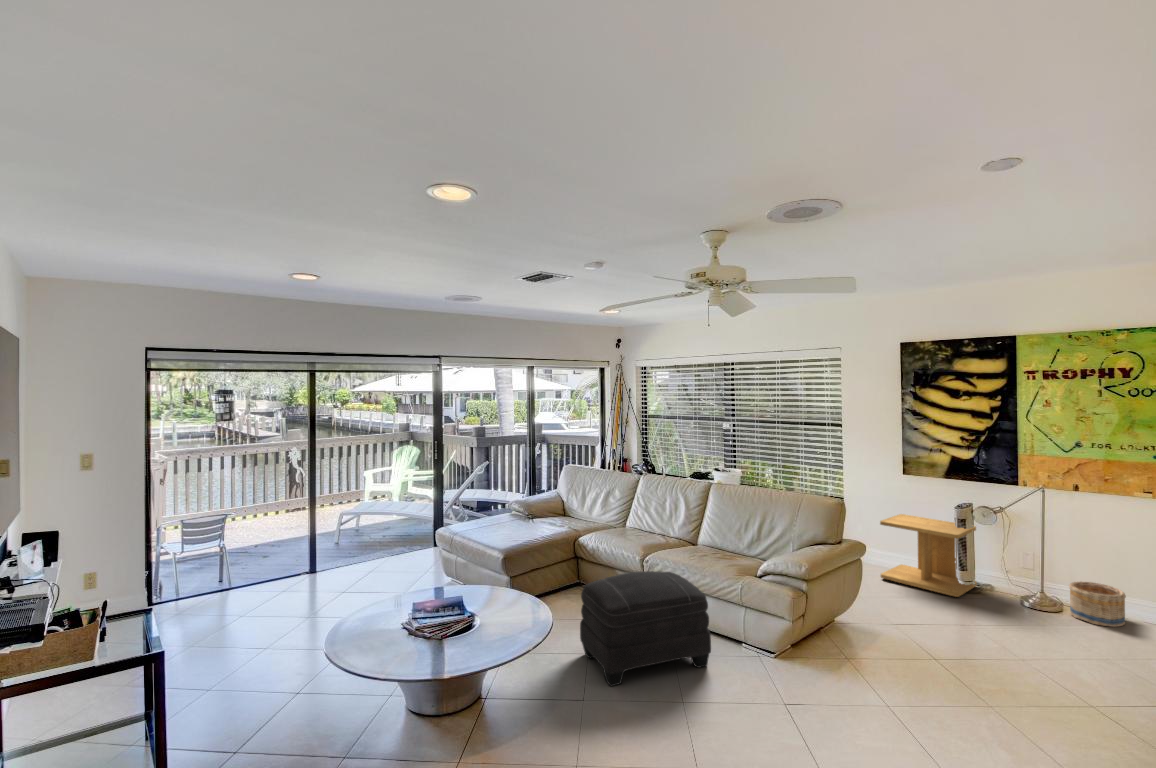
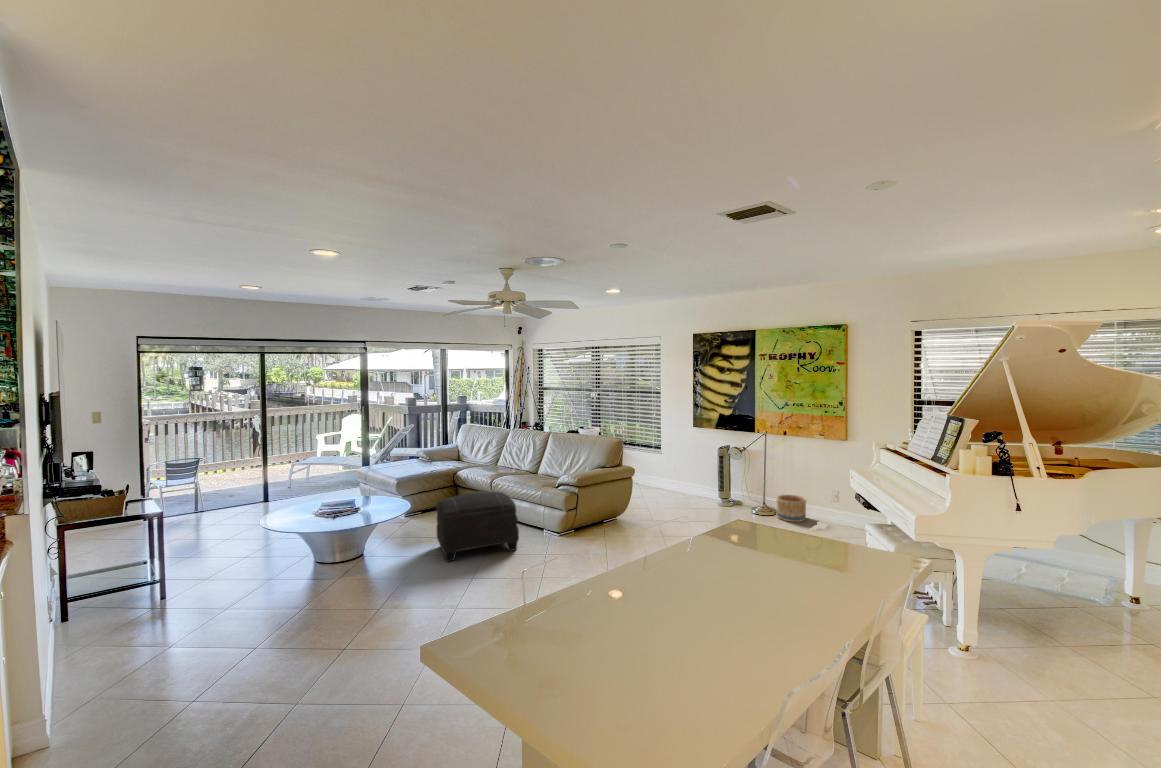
side table: present [880,514,977,597] -> none [673,455,733,508]

